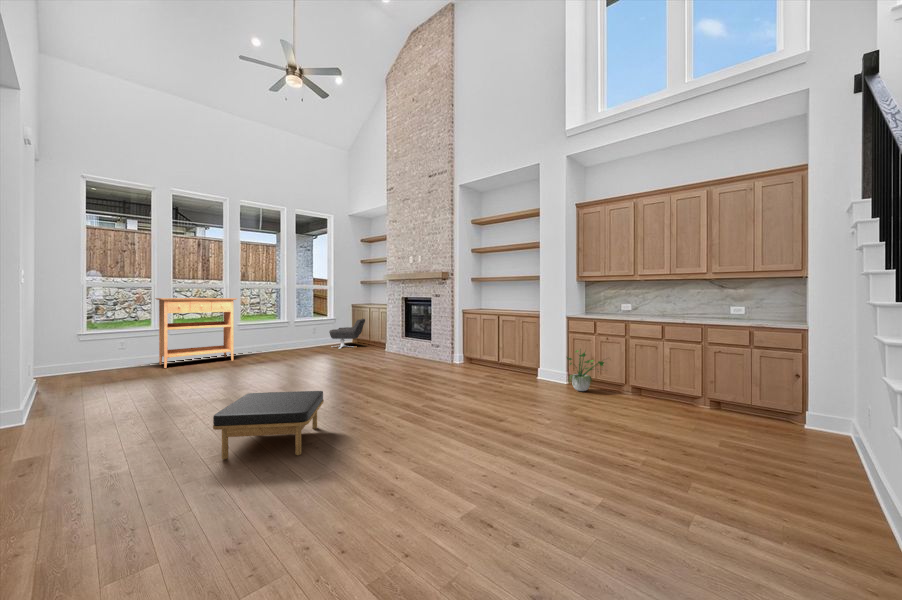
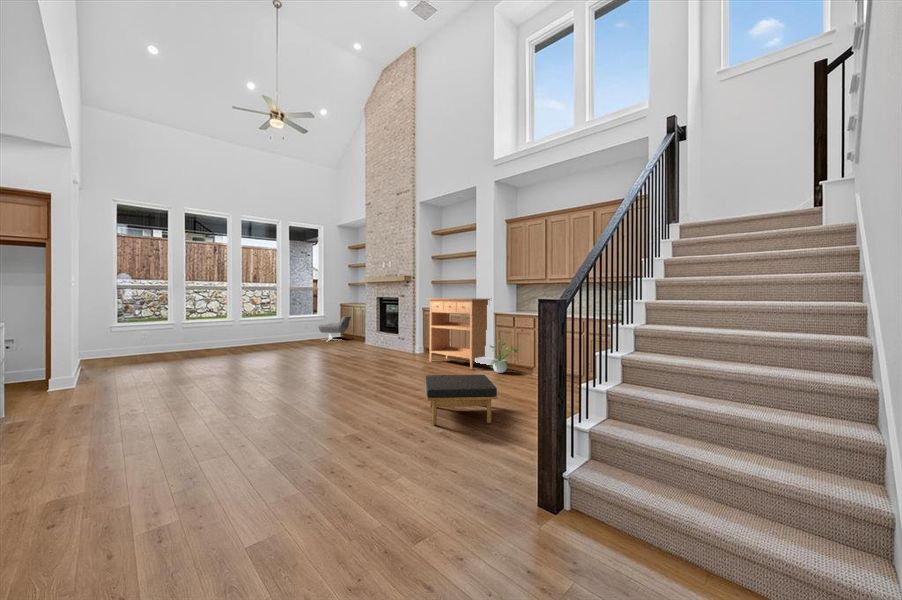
console table: present [155,298,237,368] -> present [426,298,490,369]
ottoman: present [213,391,324,460] -> present [425,375,497,425]

